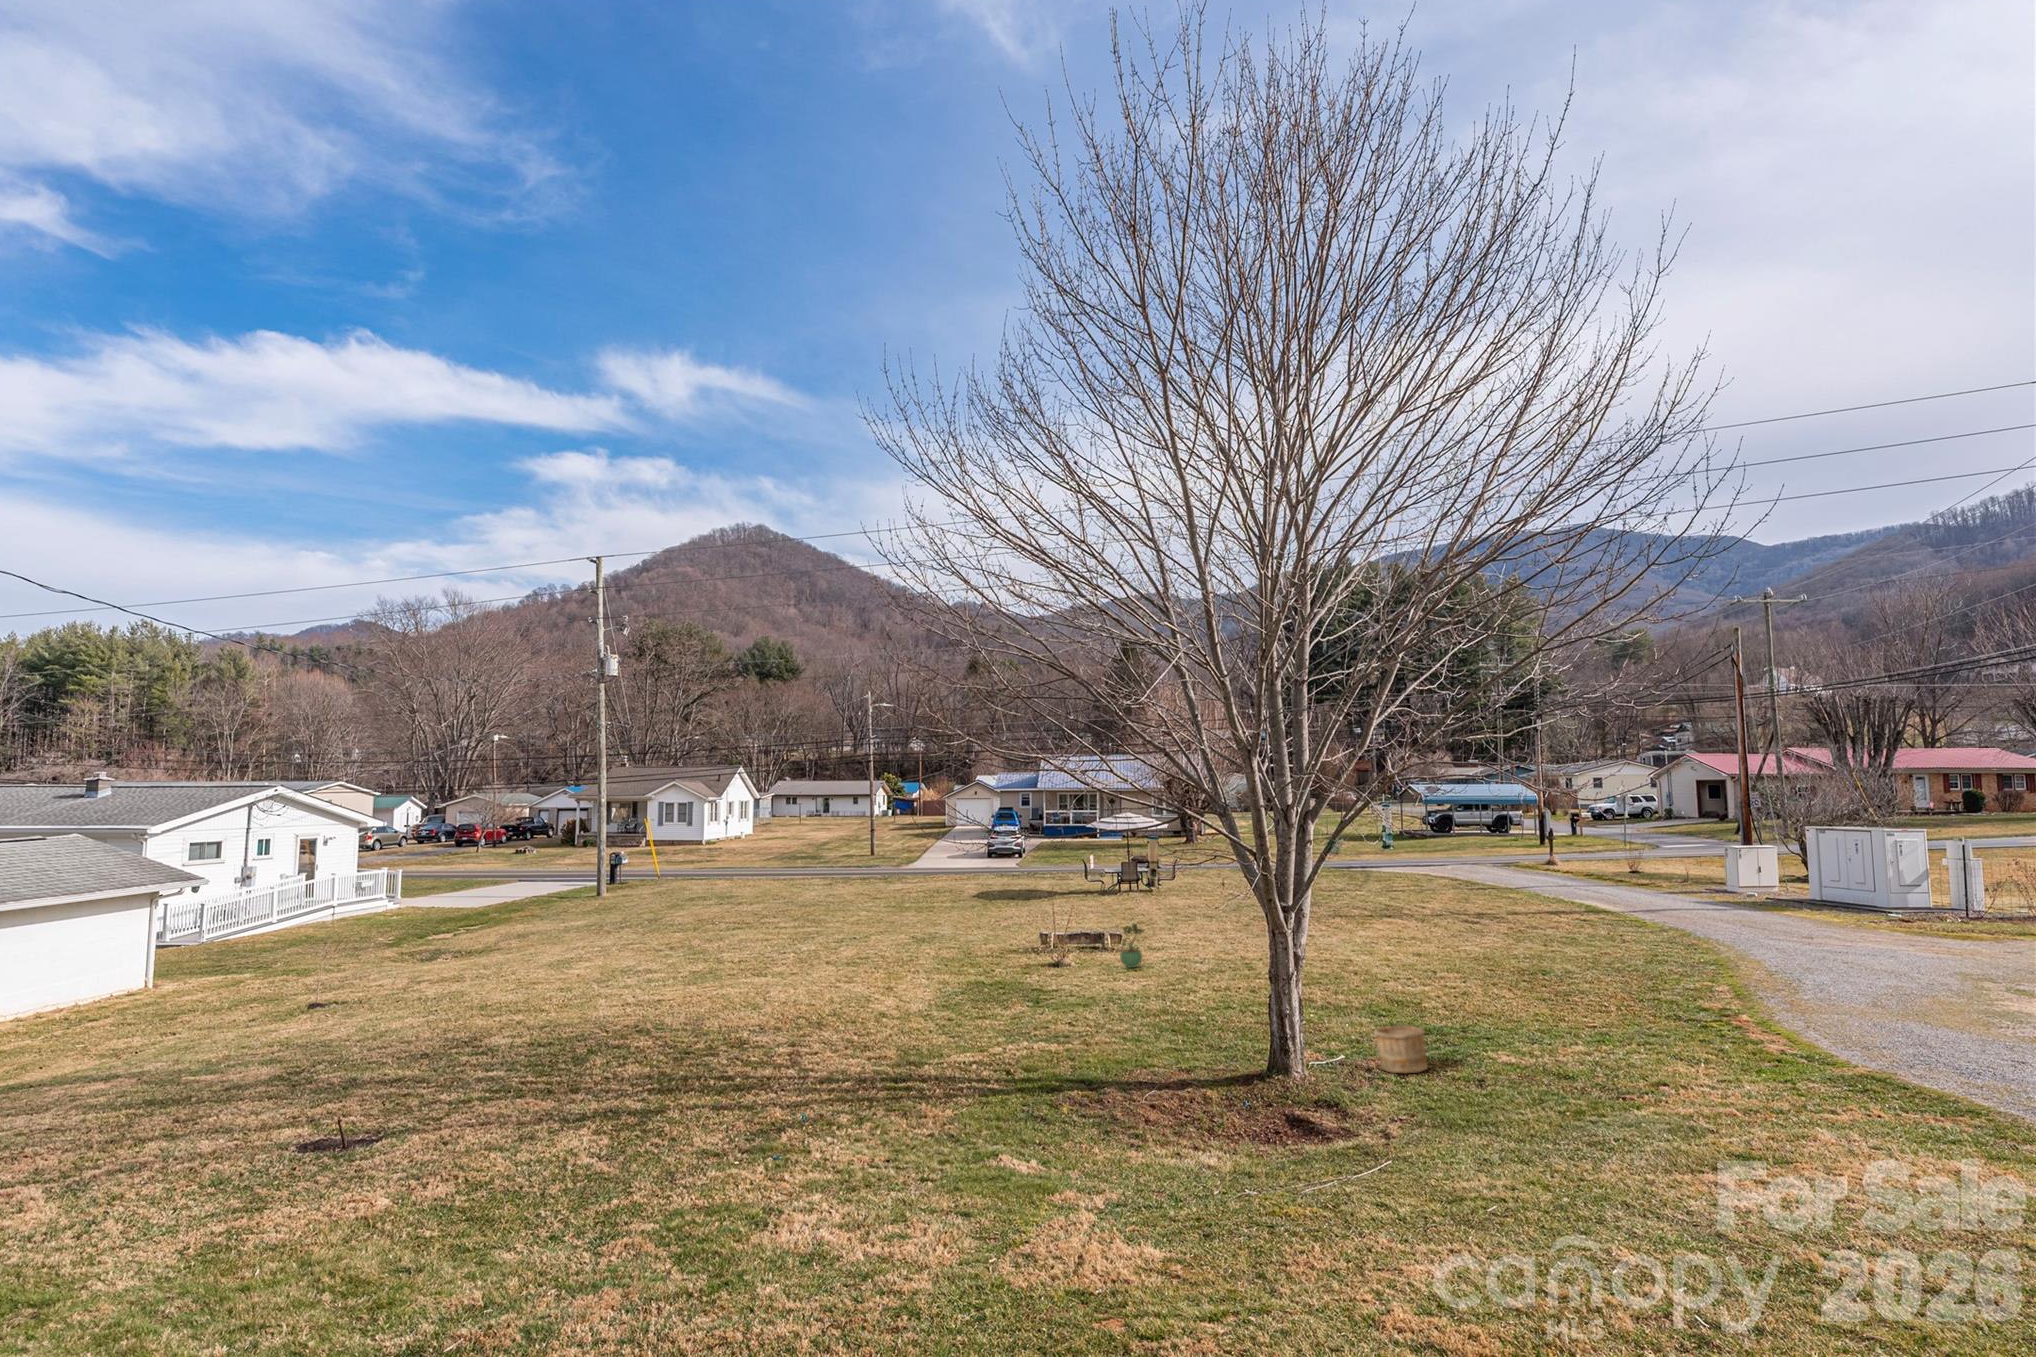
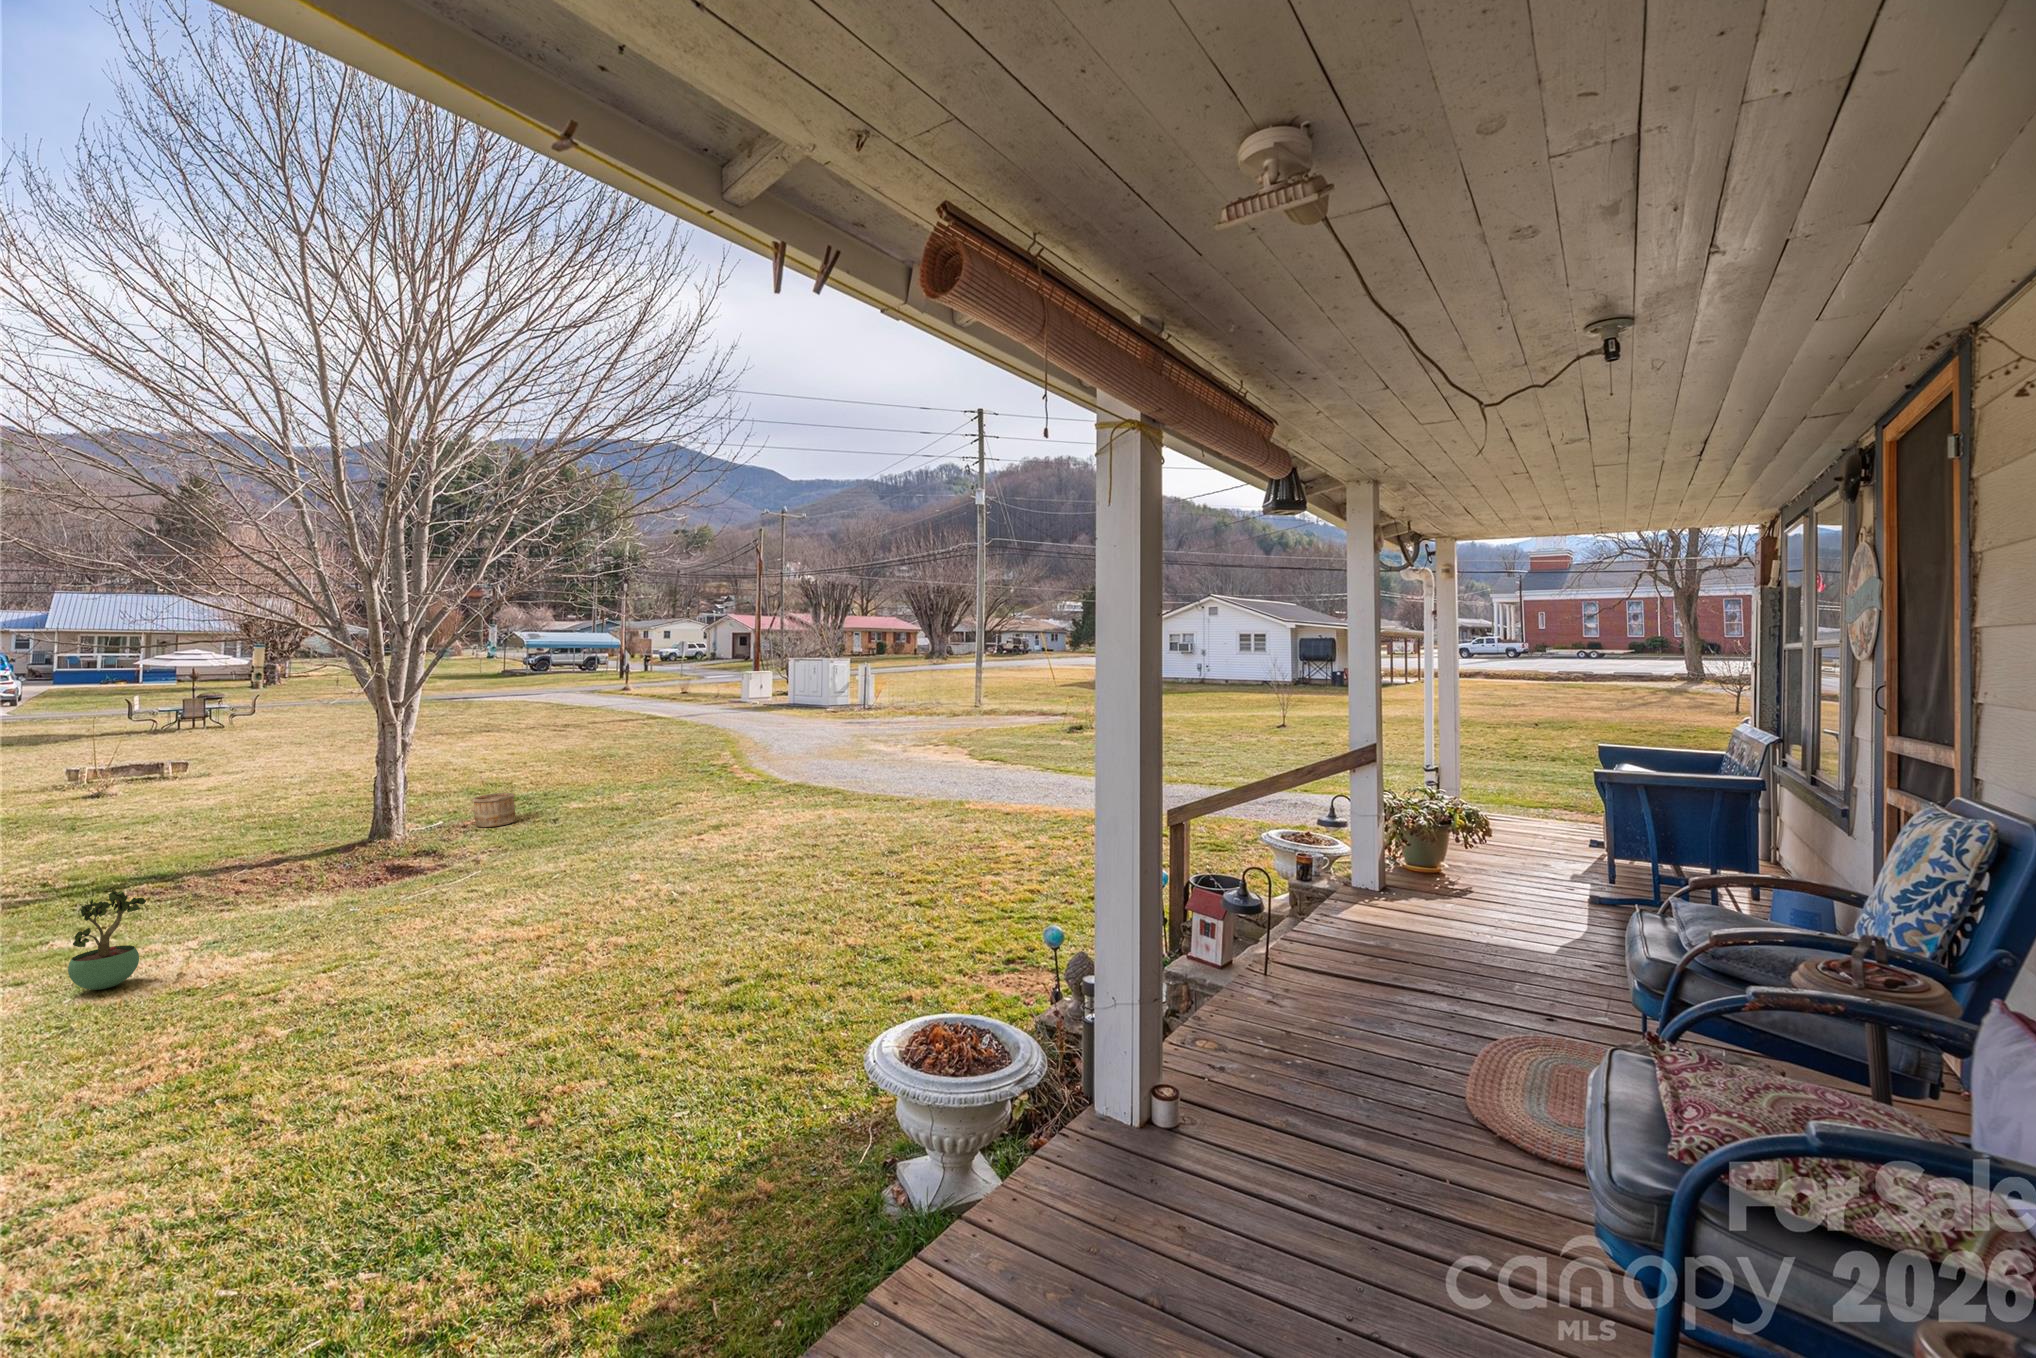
potted plant: present [1120,924,1143,968] -> present [68,891,146,990]

